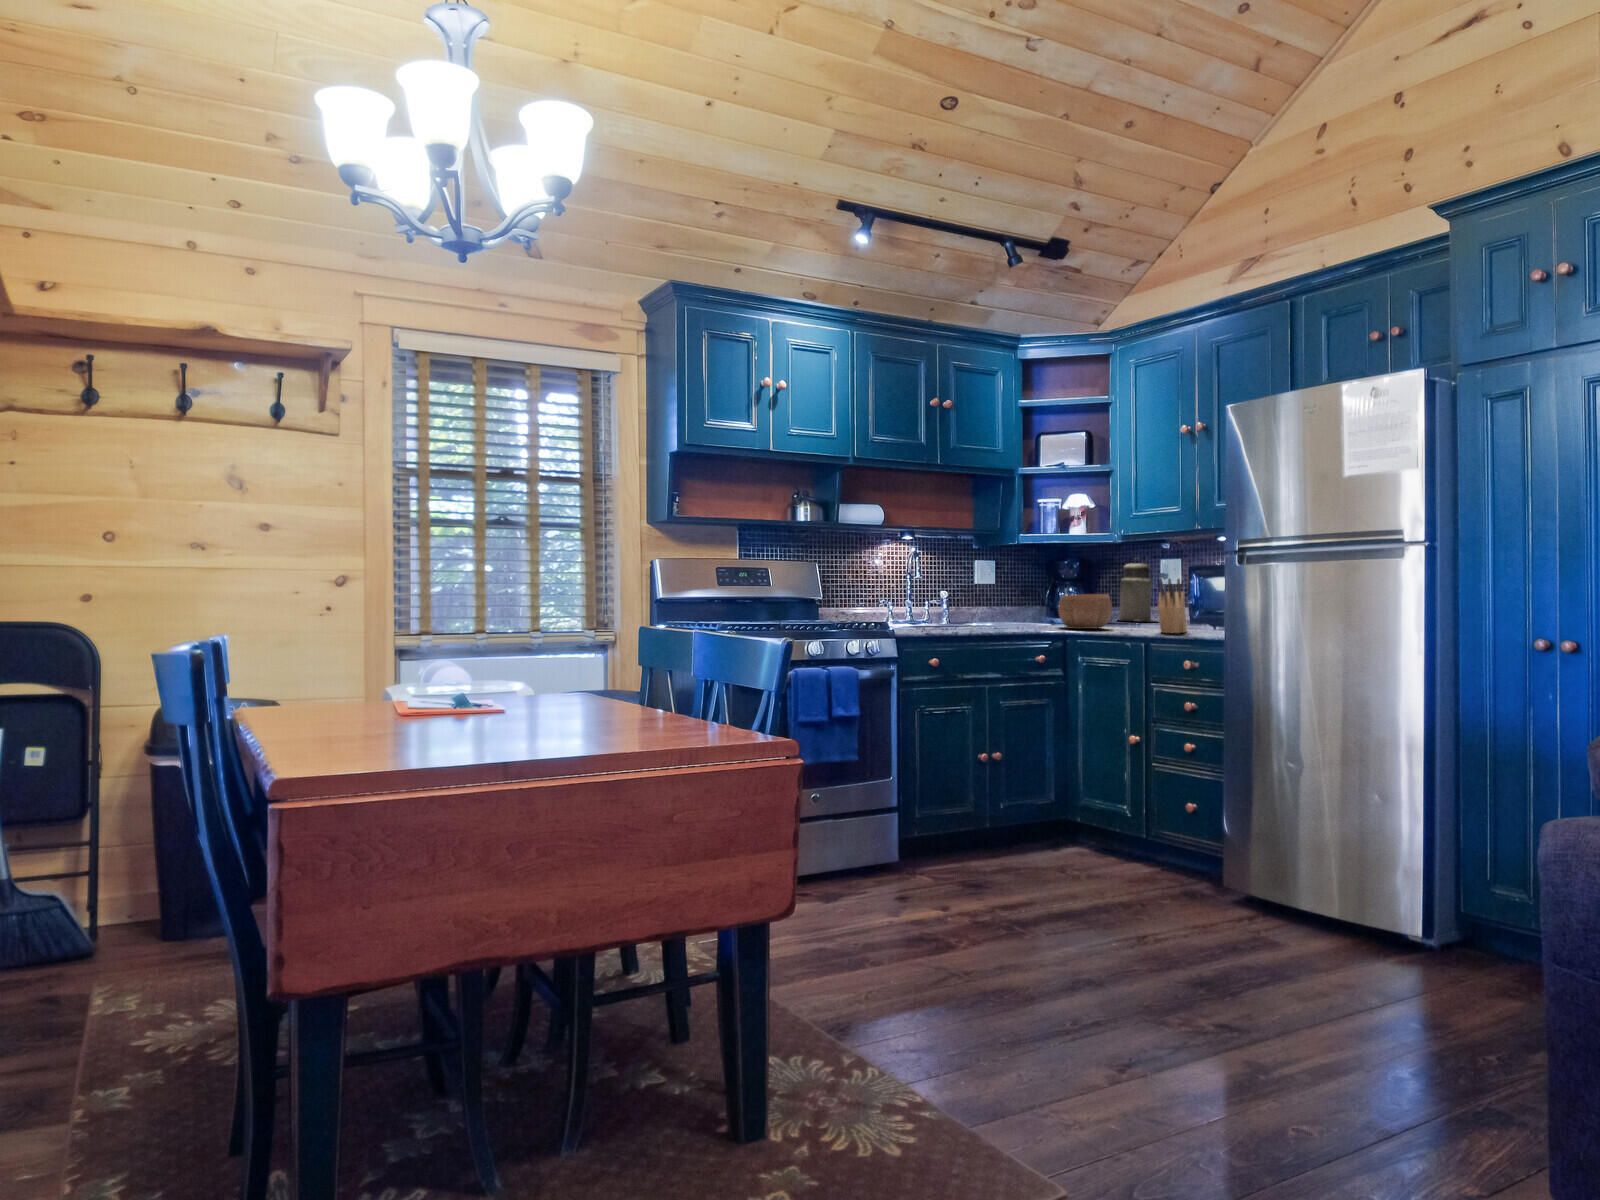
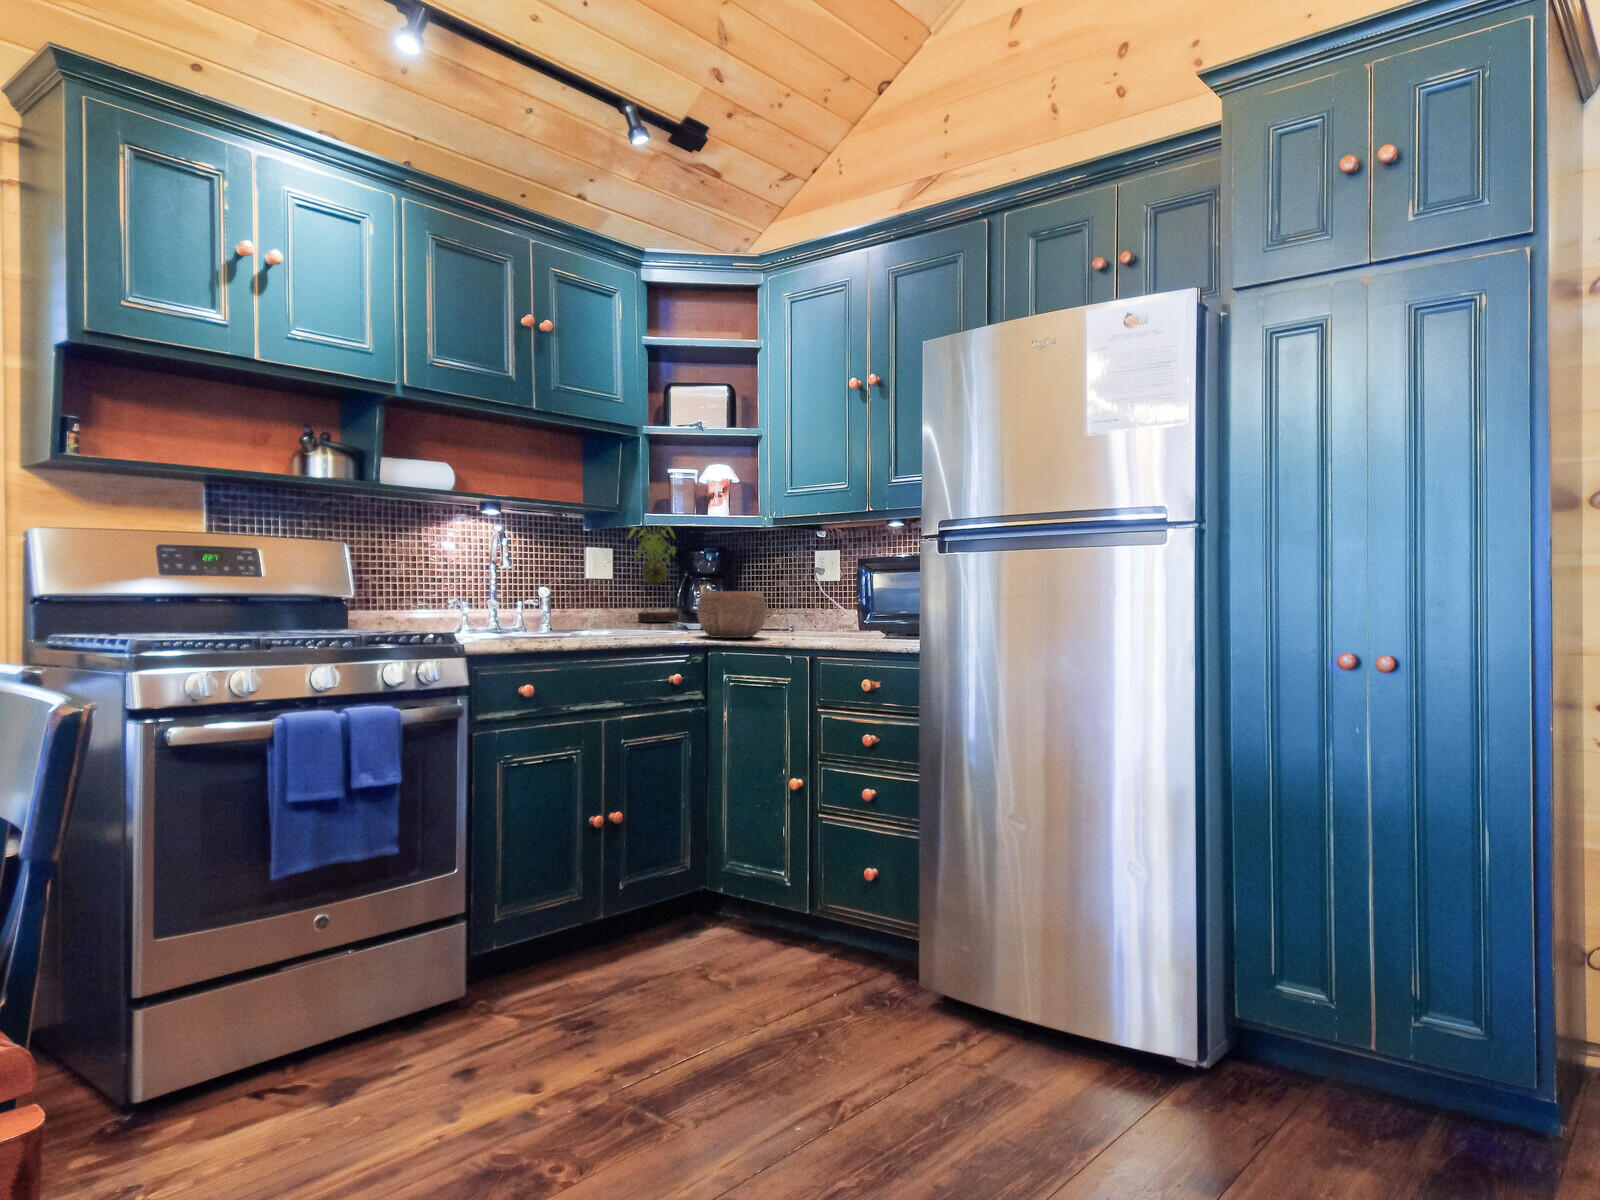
plant: none [1006,525,1051,618] -> present [628,525,678,622]
canister: present [1119,559,1154,621] -> none [760,547,815,626]
knife block: present [1158,578,1187,633] -> none [828,570,858,643]

